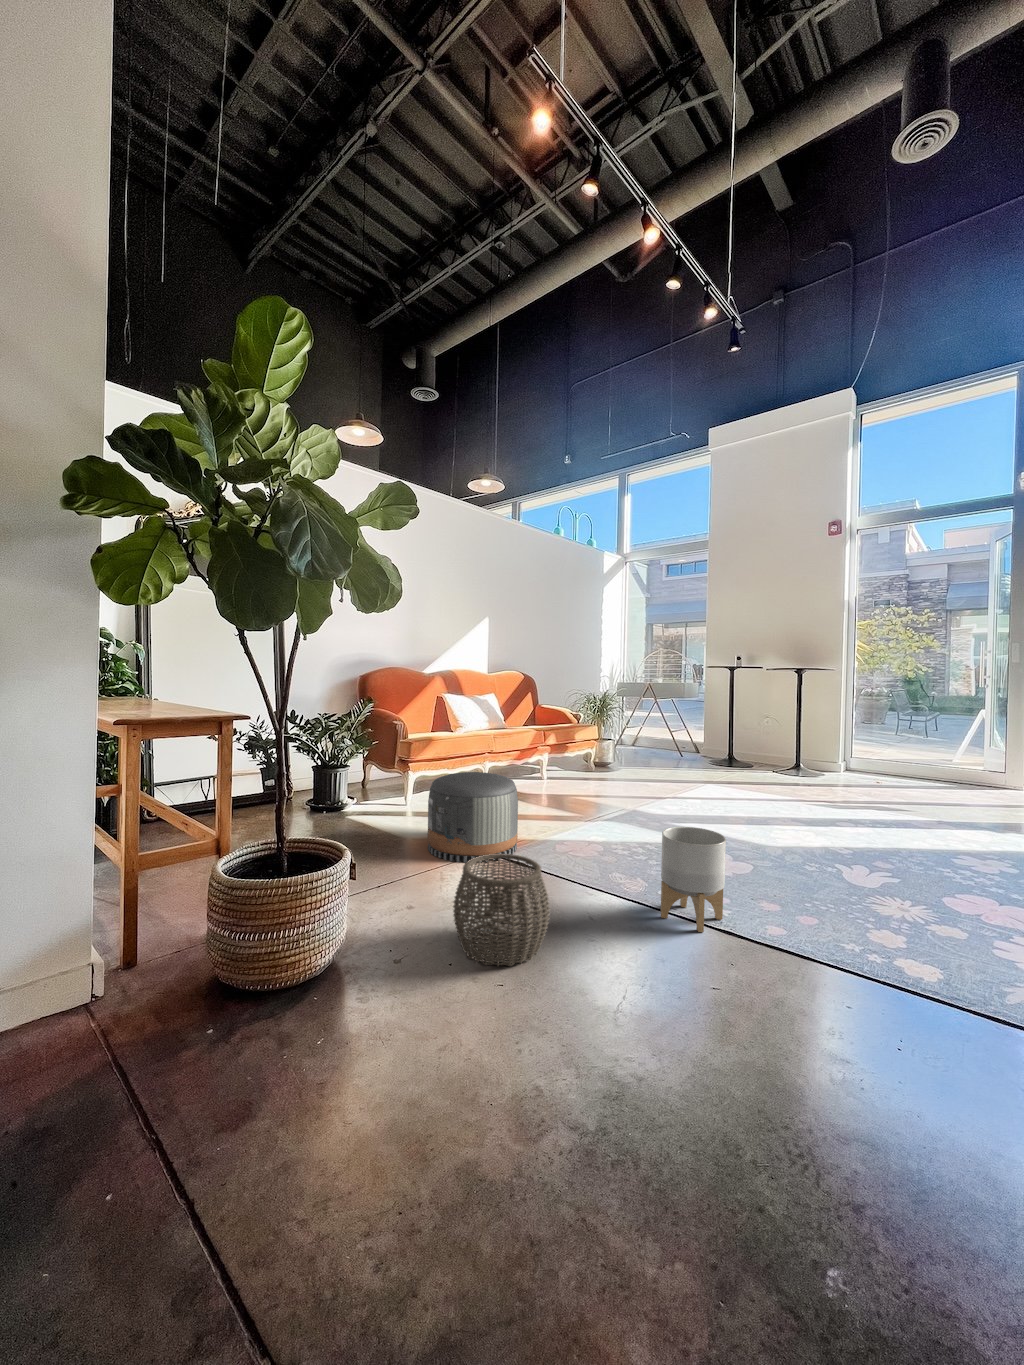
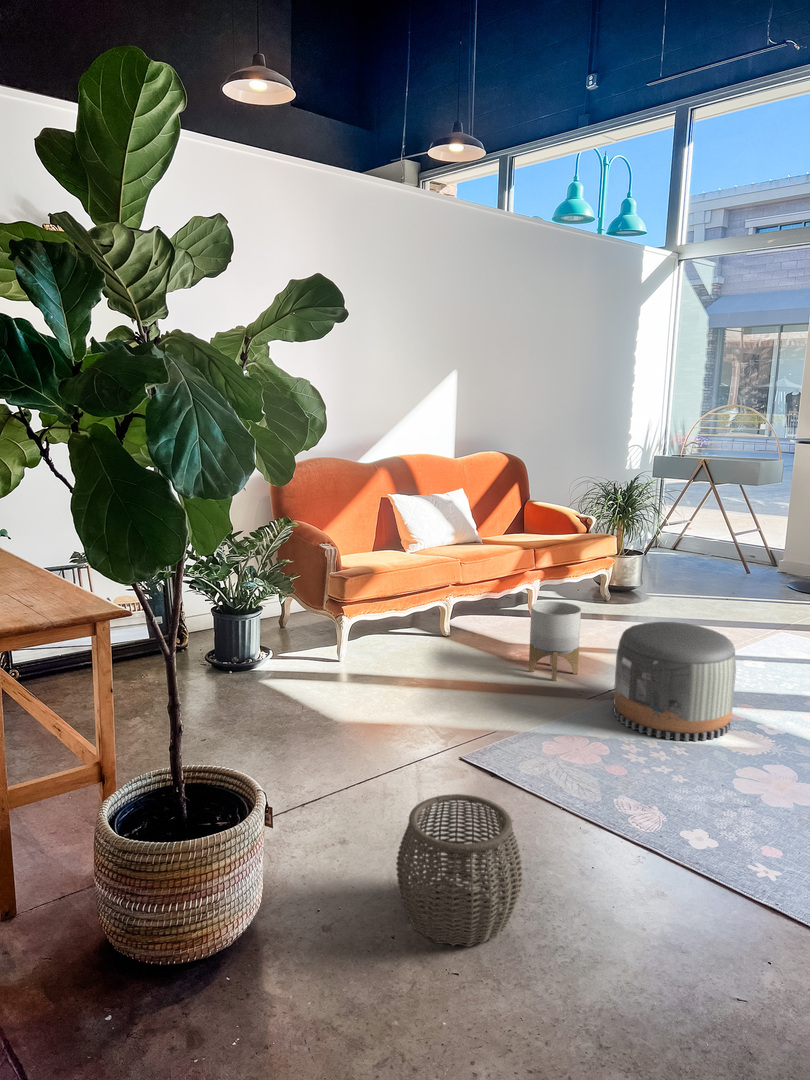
pouf: present [428,772,518,862] -> present [614,622,736,741]
planter: present [661,827,726,932] -> present [529,602,581,681]

